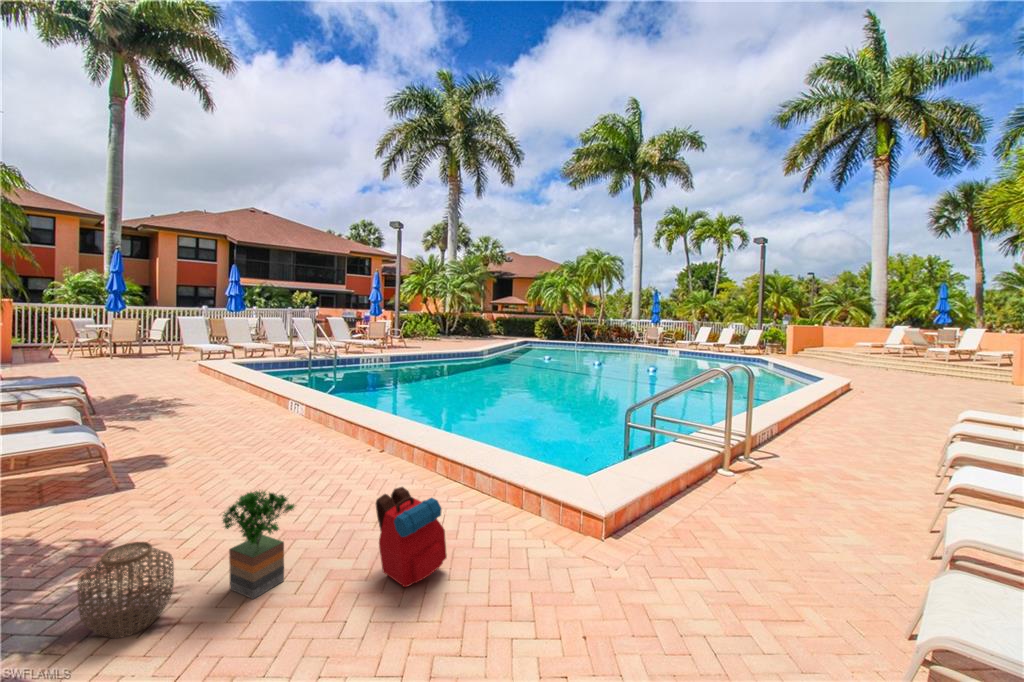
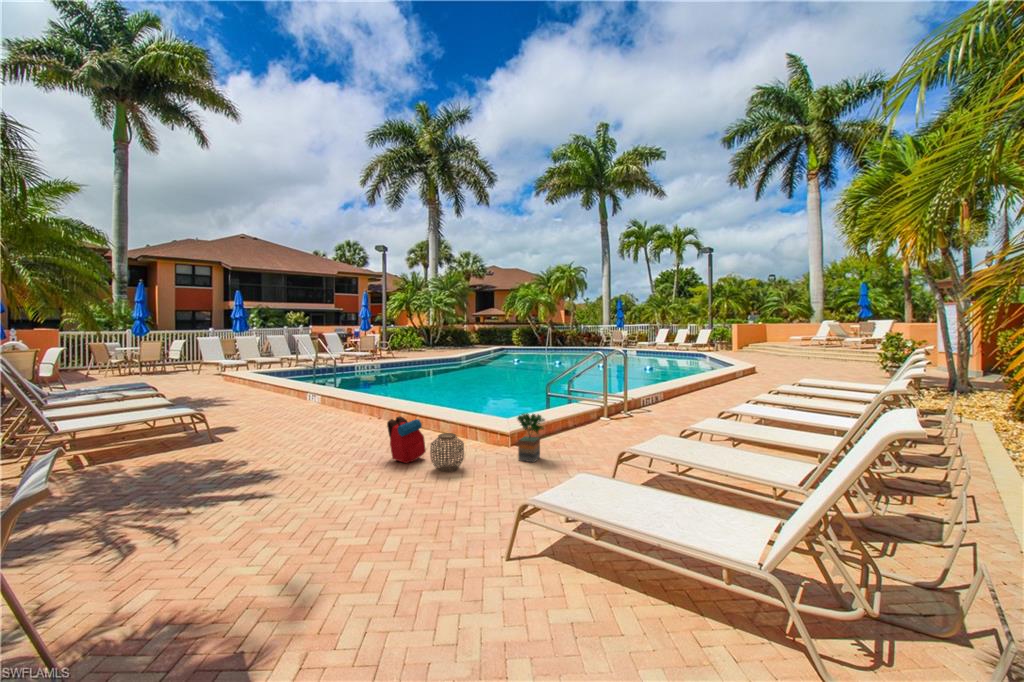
potted tree: present [223,491,294,599] -> present [517,413,545,462]
woven basket: present [77,542,174,638] -> present [430,433,464,472]

